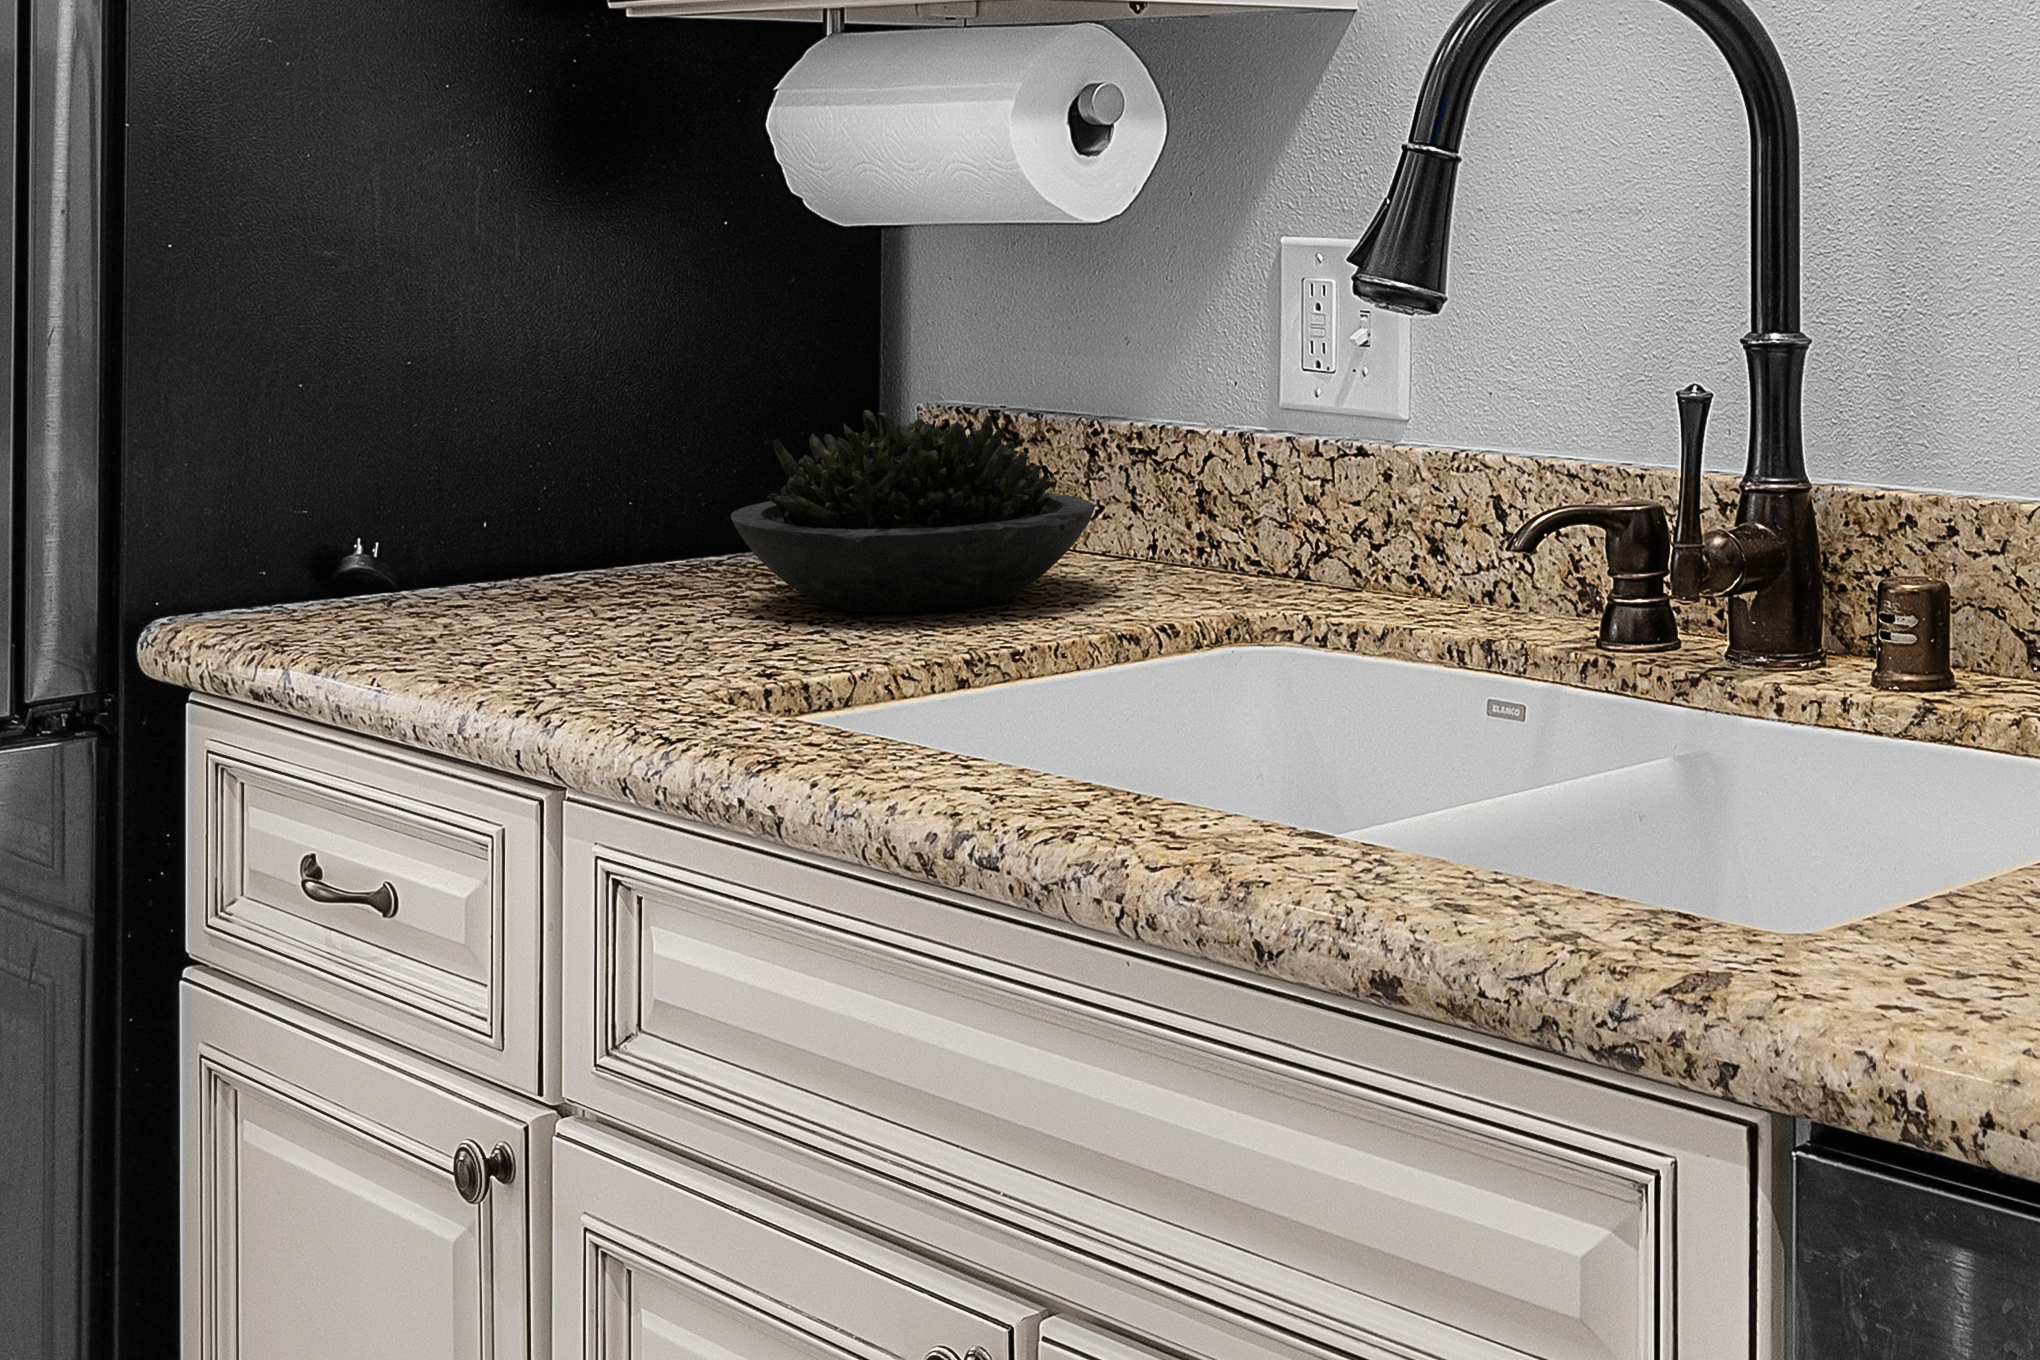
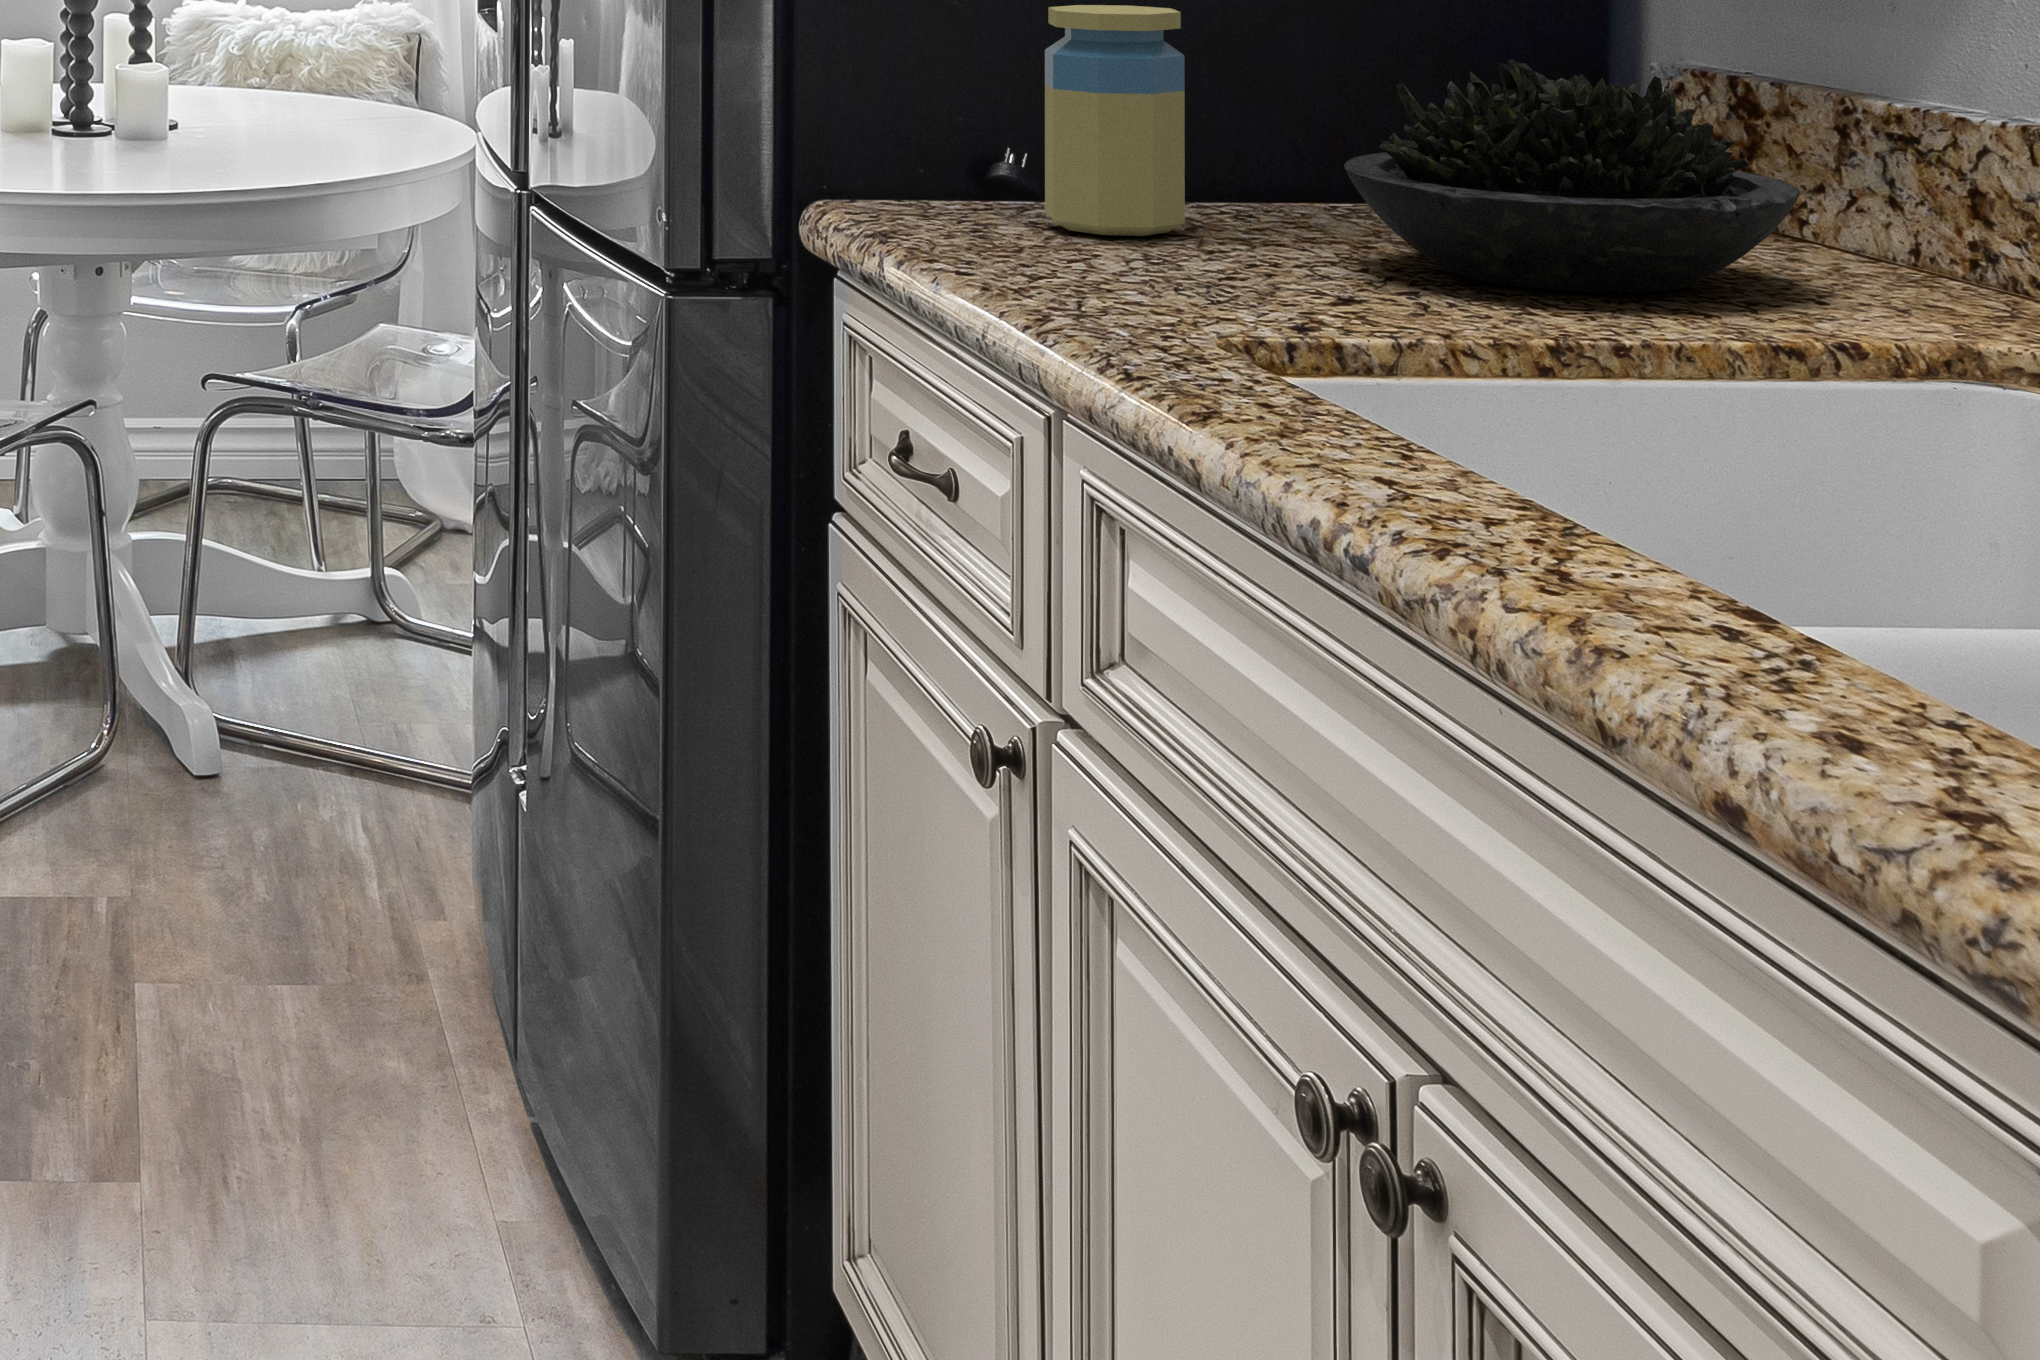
jar: none [427,385,569,614] -> present [1045,5,1185,236]

